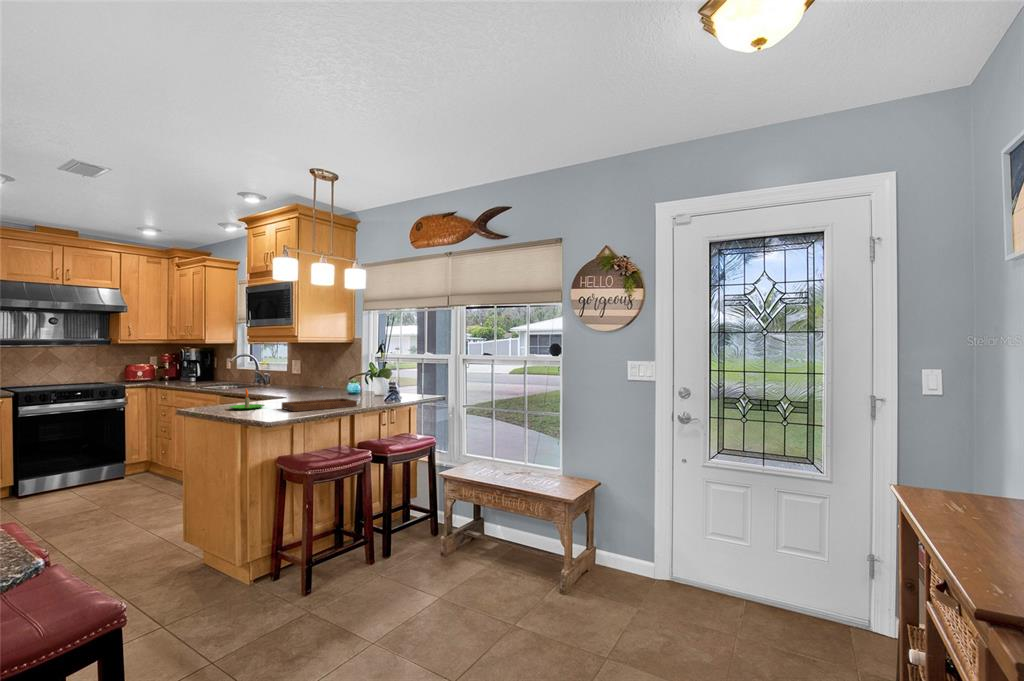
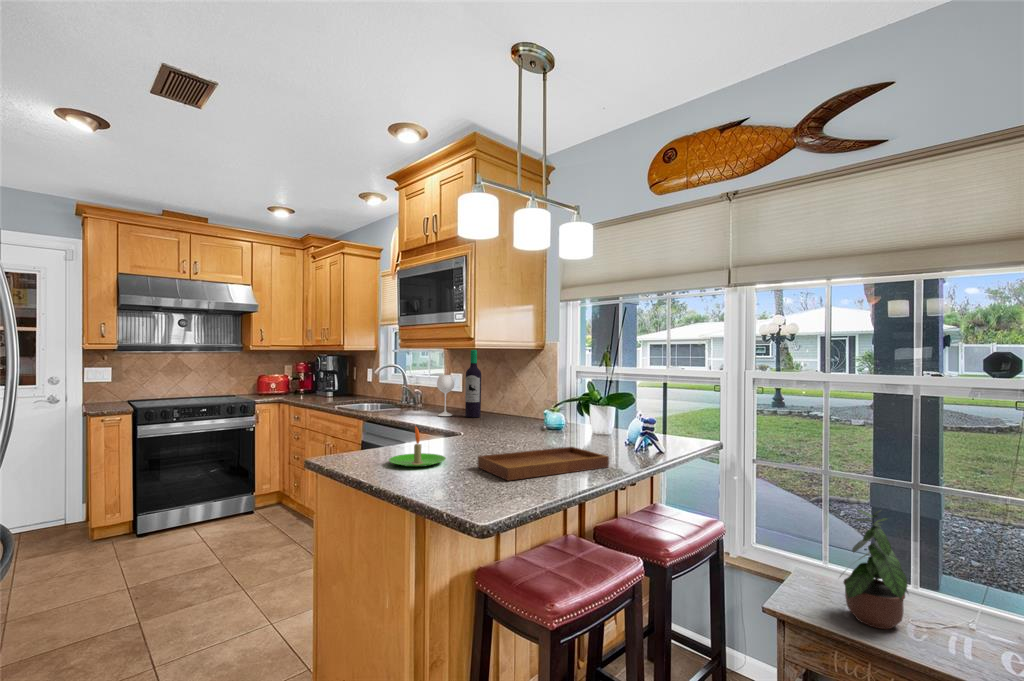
wine bottle: none [277,344,310,390] -> present [437,350,481,417]
potted plant: none [465,419,496,474] -> present [840,510,909,629]

